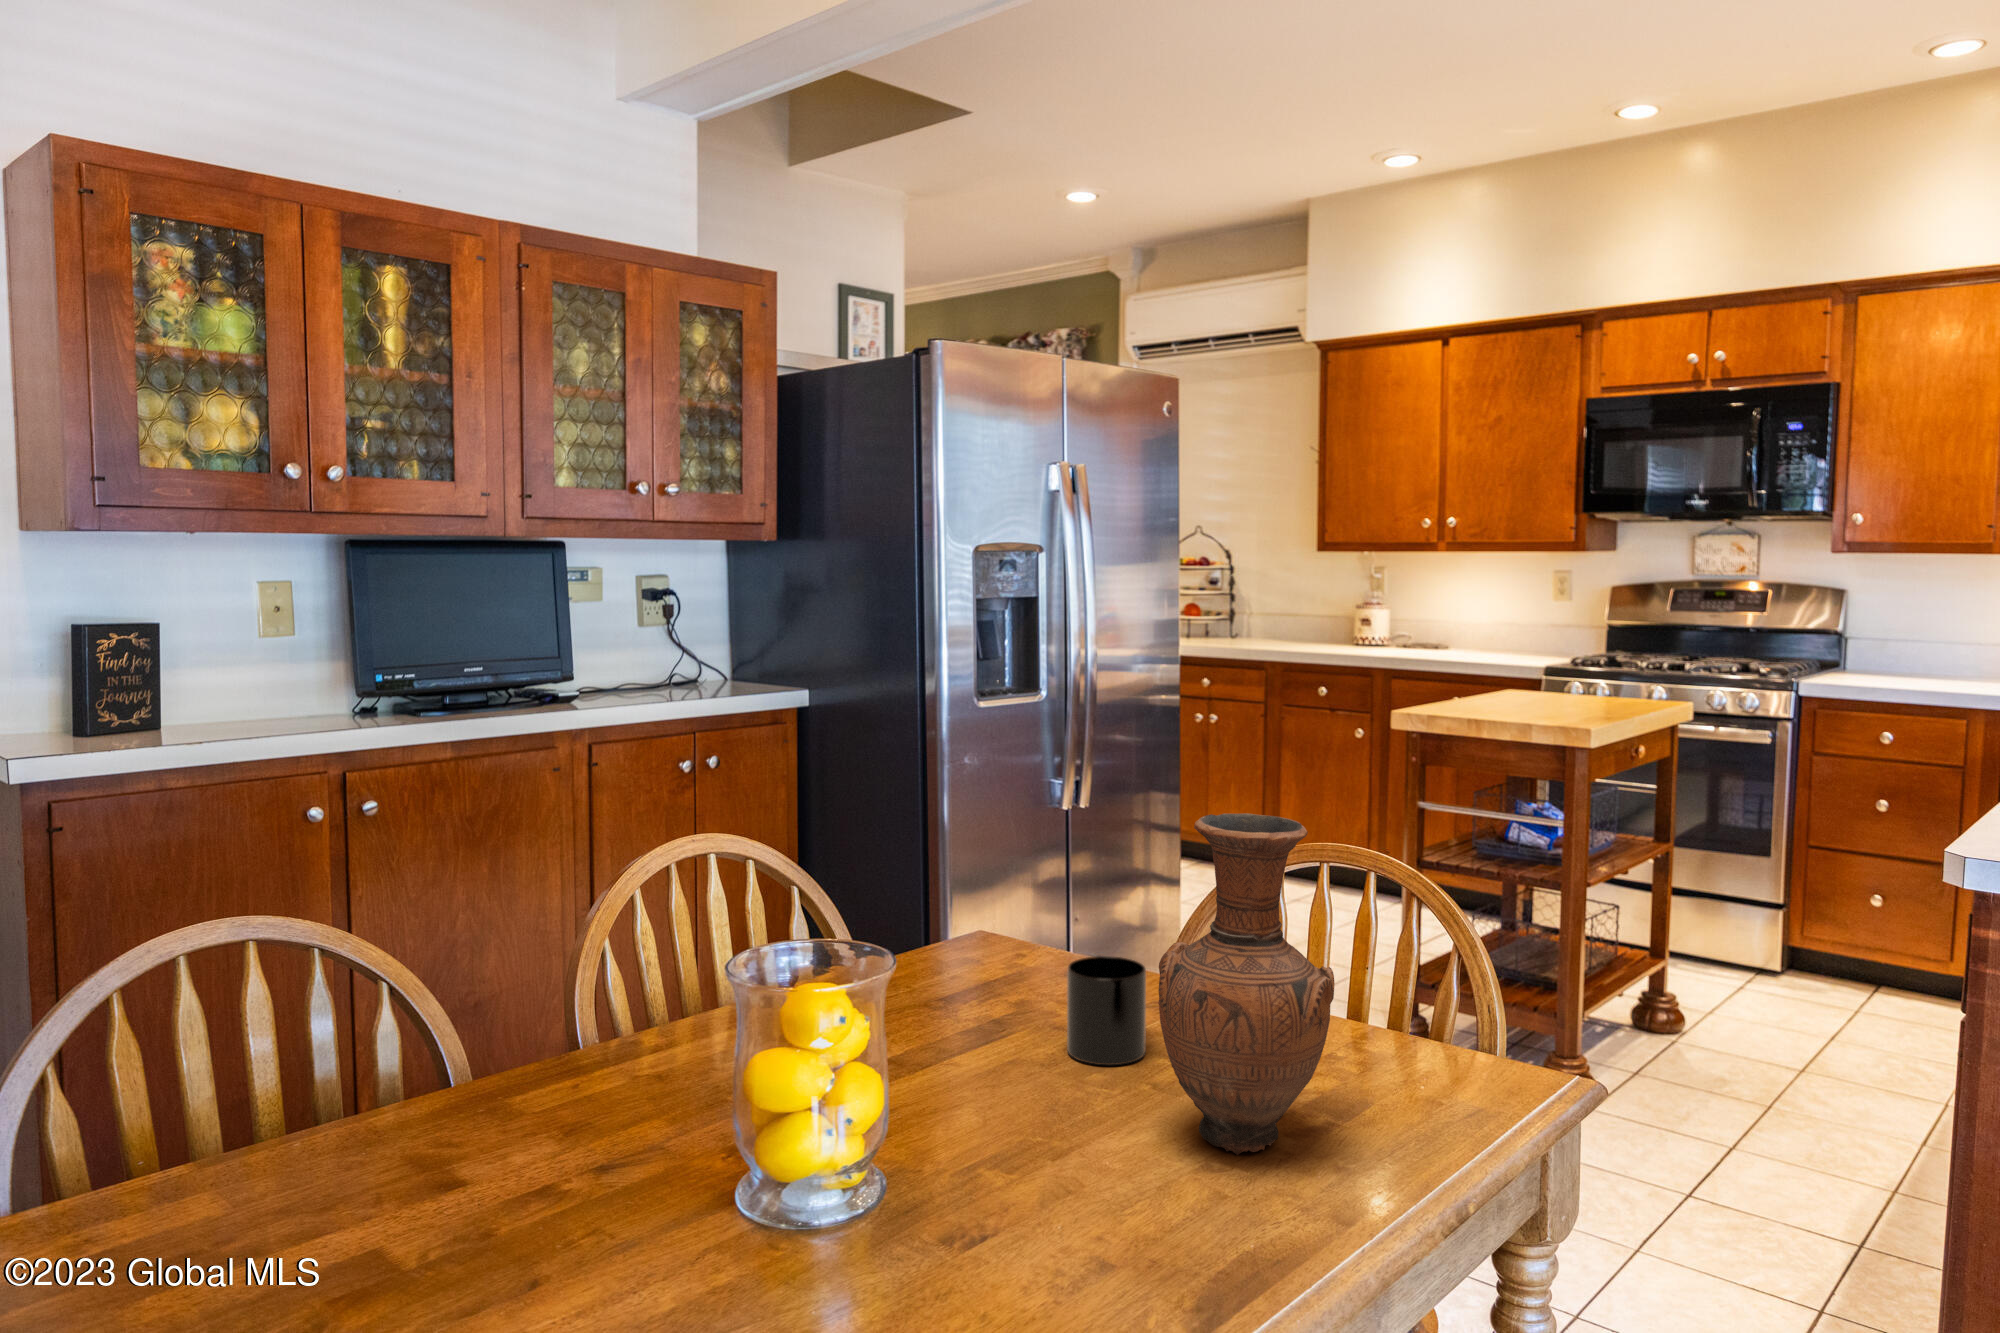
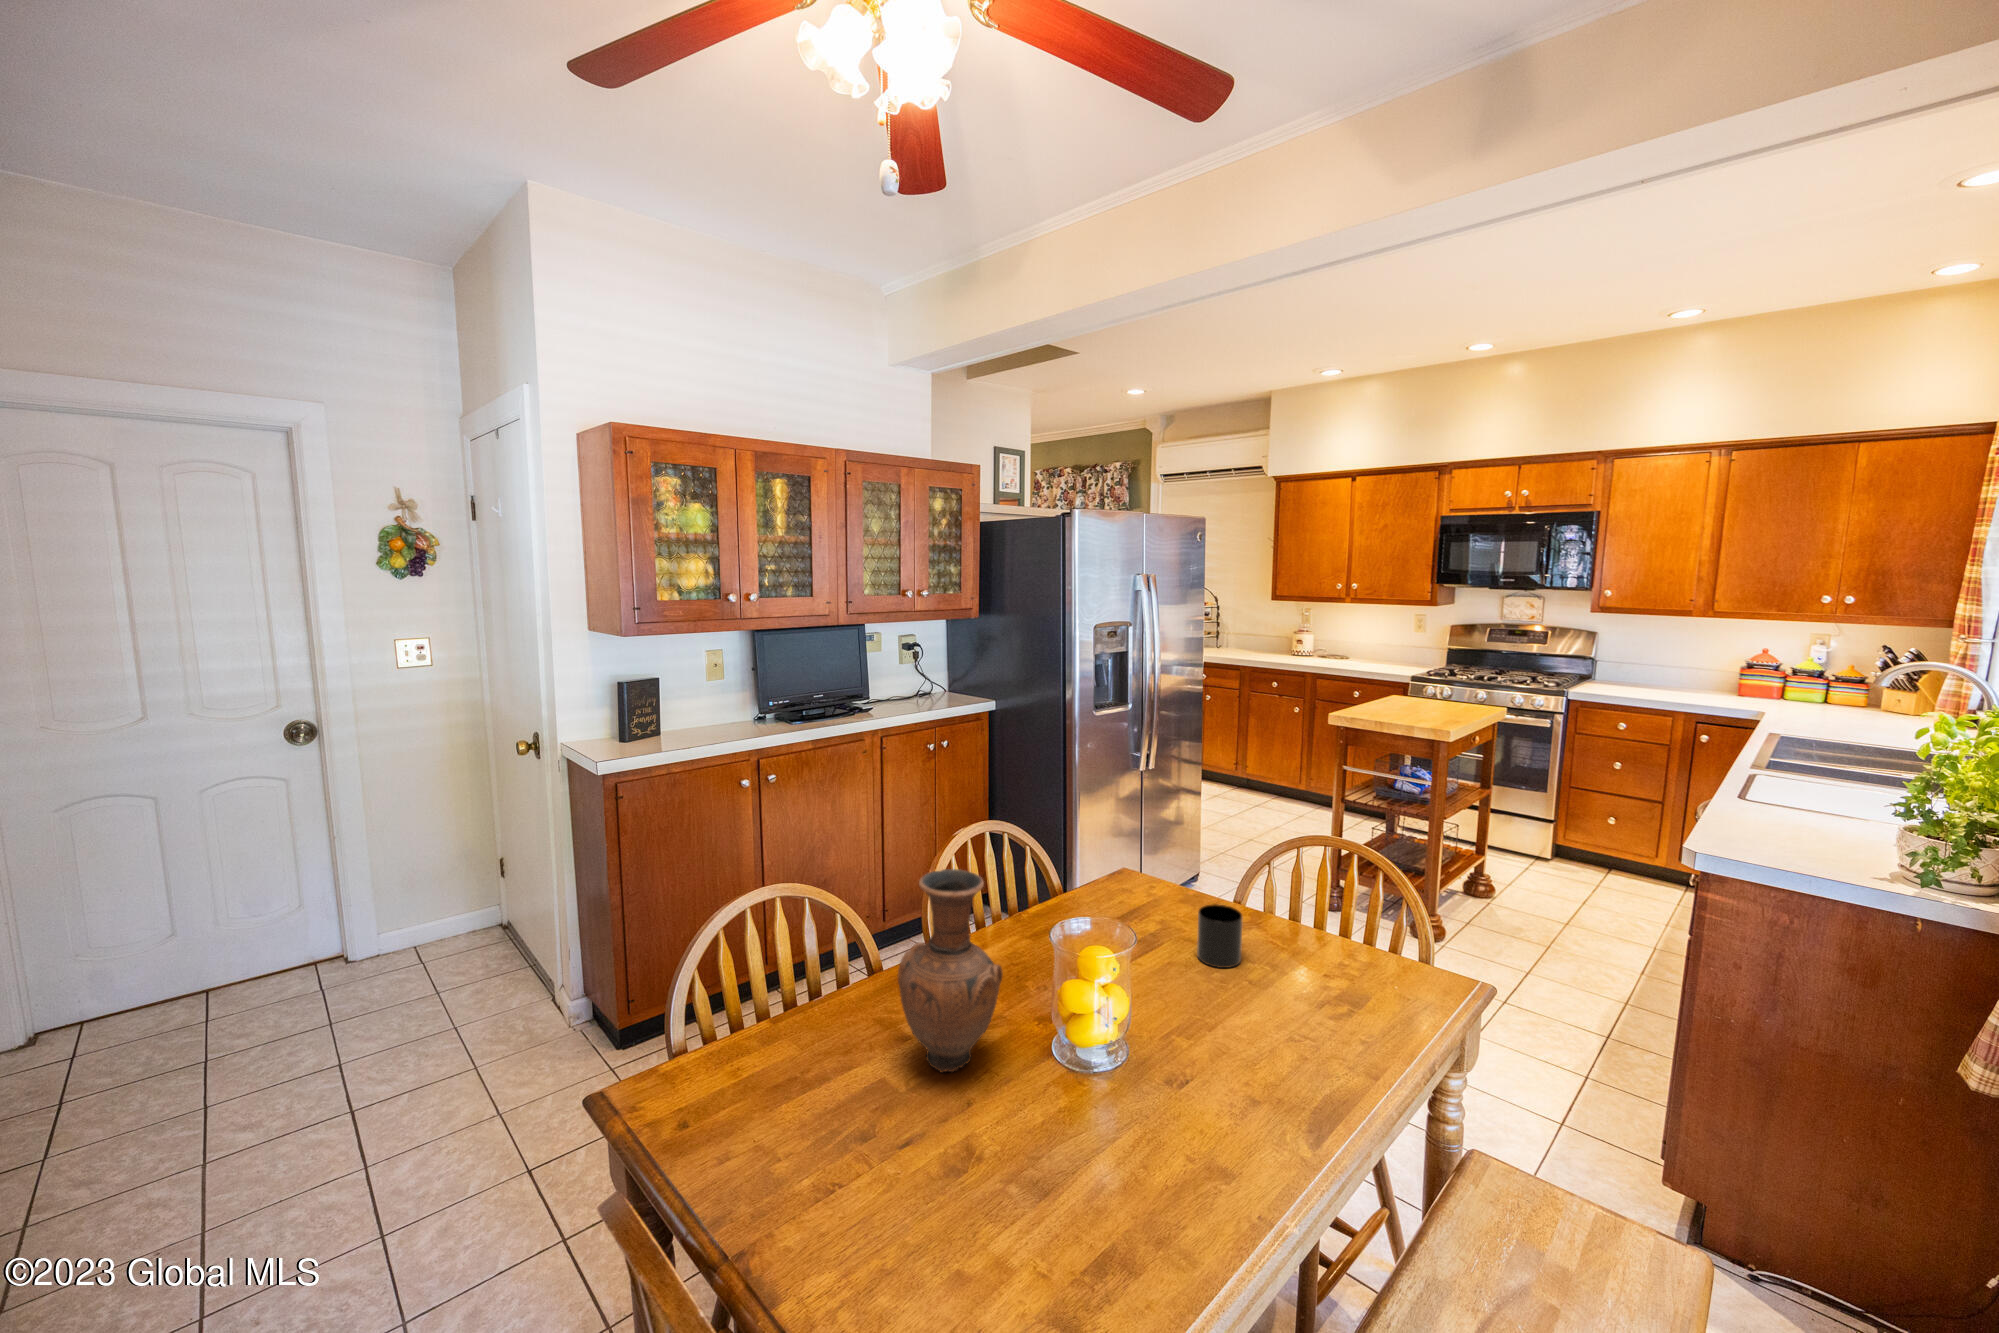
vase: present [1158,813,1335,1155] -> present [898,869,1003,1073]

